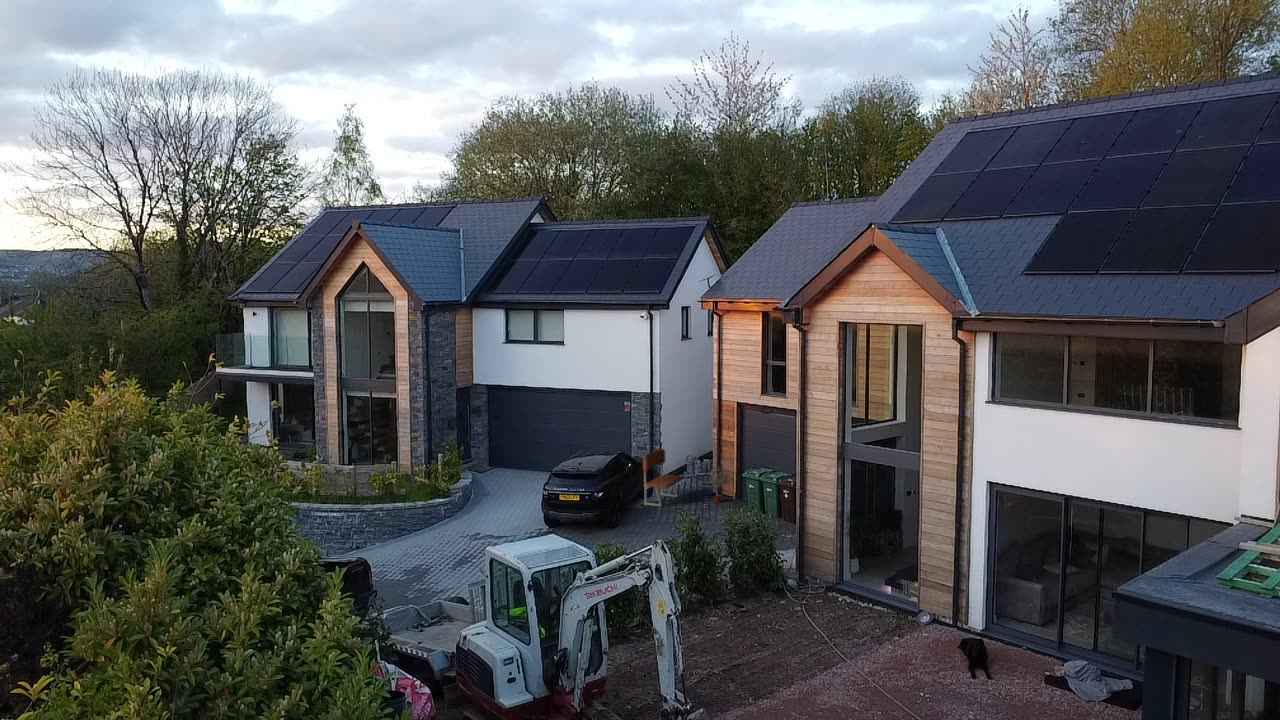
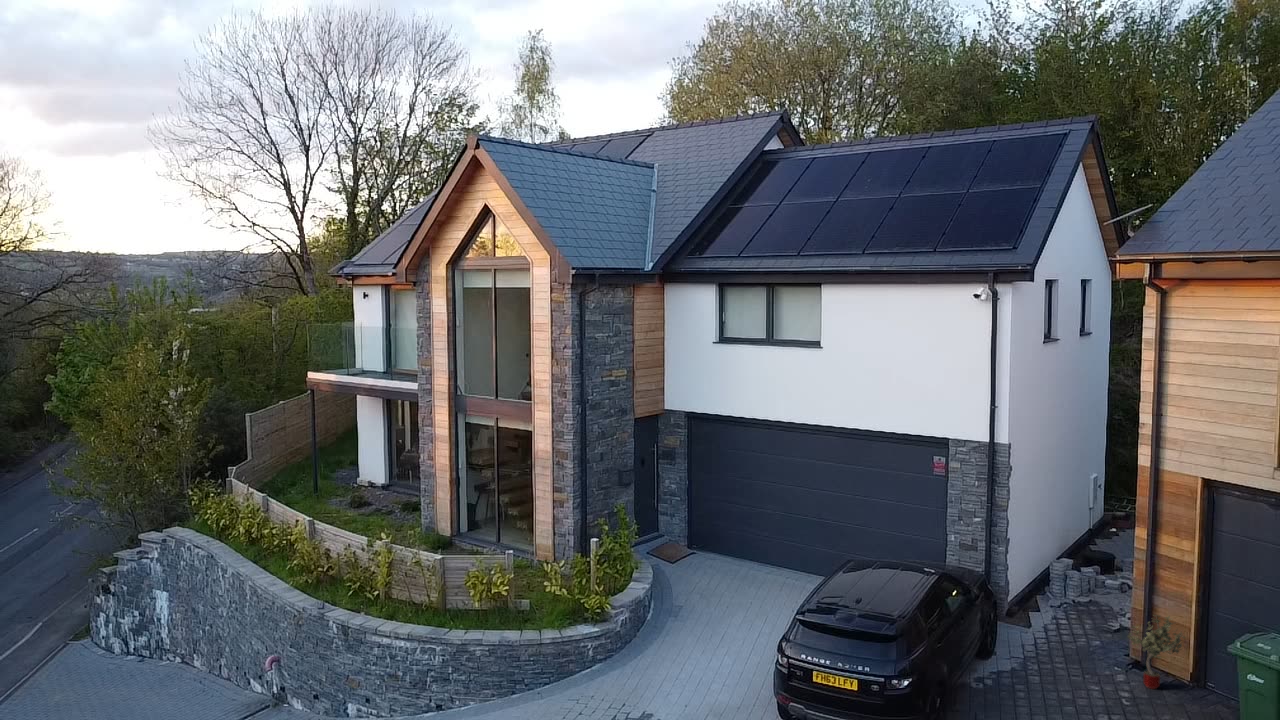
bench: present [643,449,684,506] -> none [984,559,1067,686]

